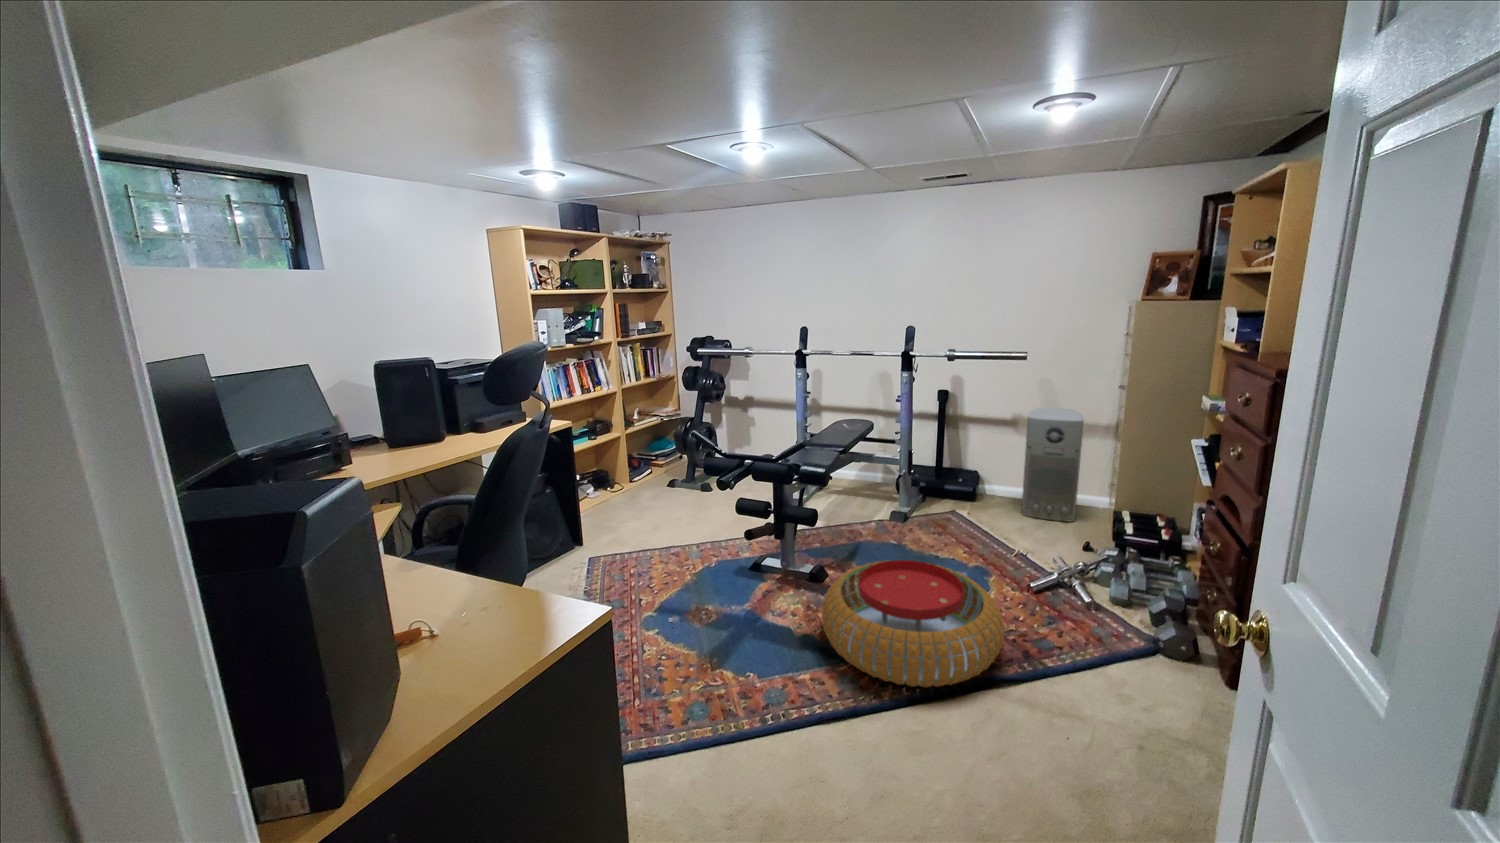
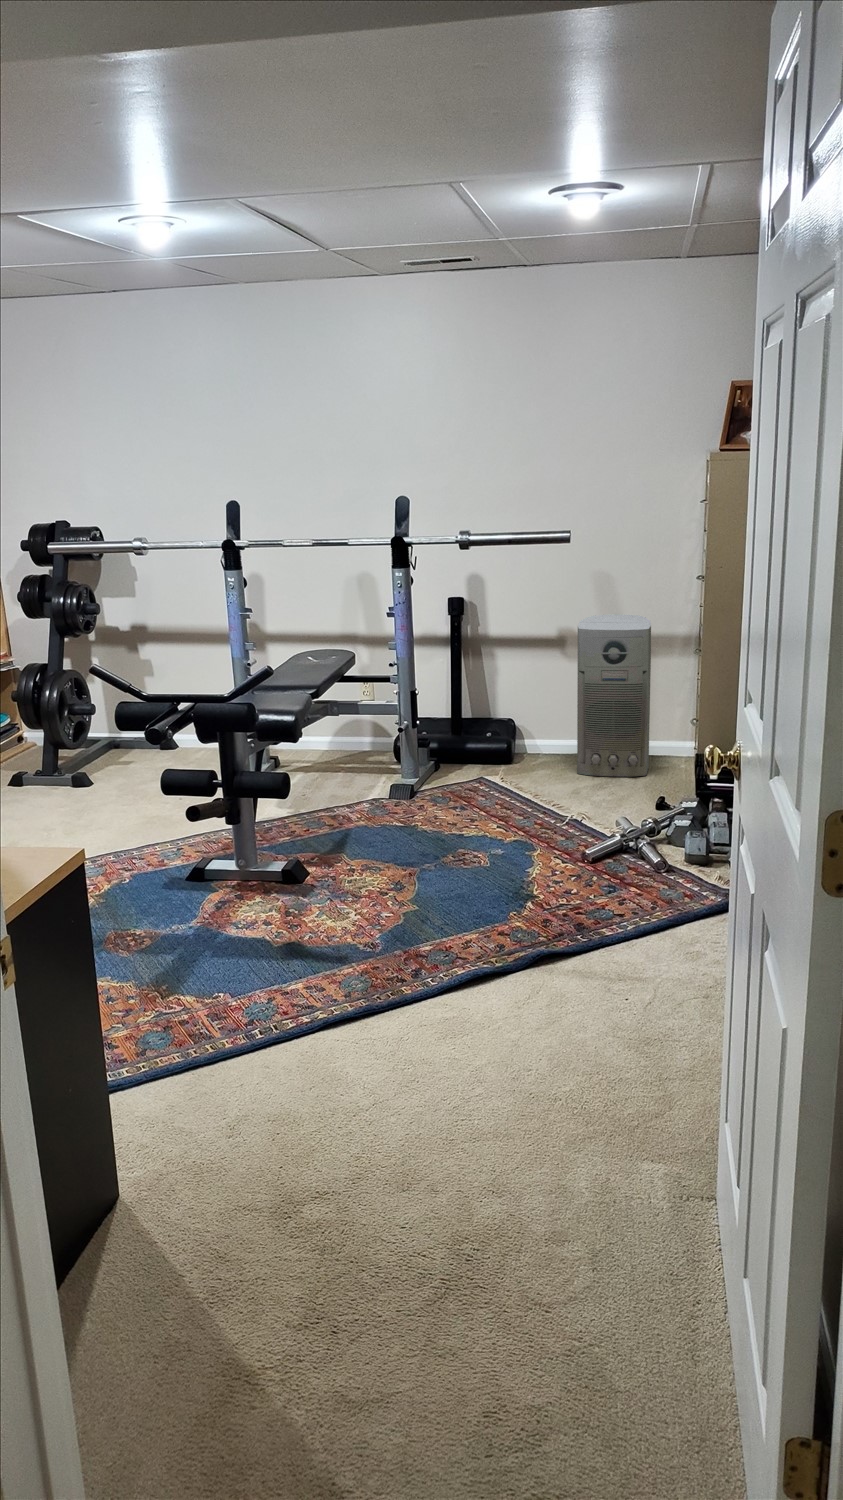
pouf: present [822,560,1004,687] -> none [309,826,551,976]

